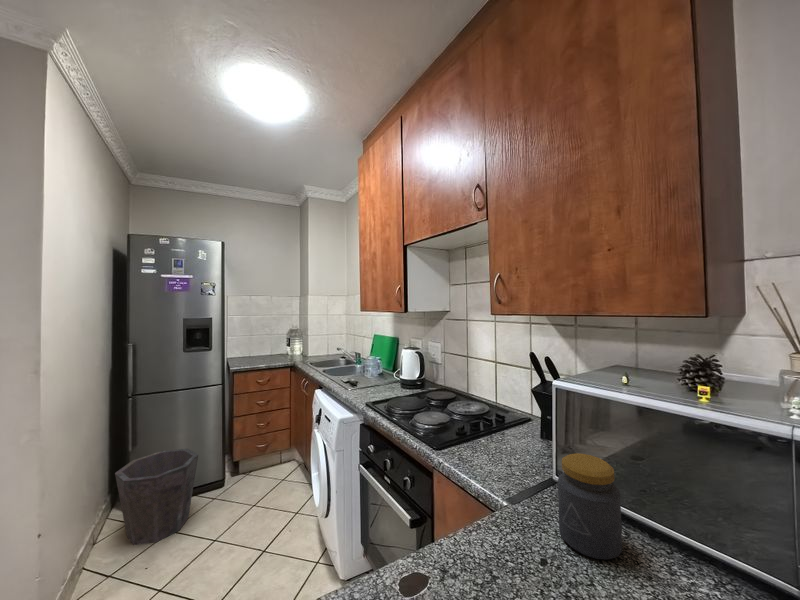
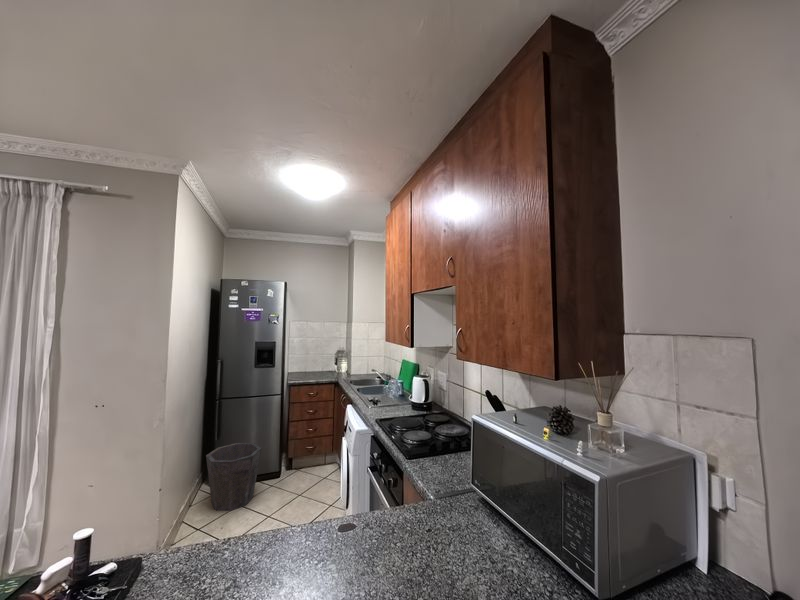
jar: present [558,453,622,560] -> none [448,464,484,531]

